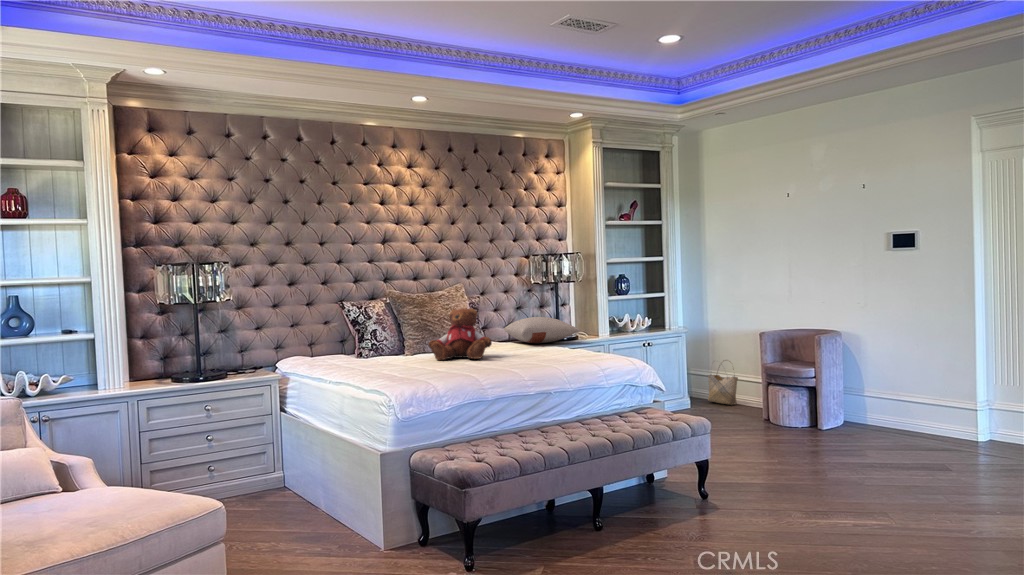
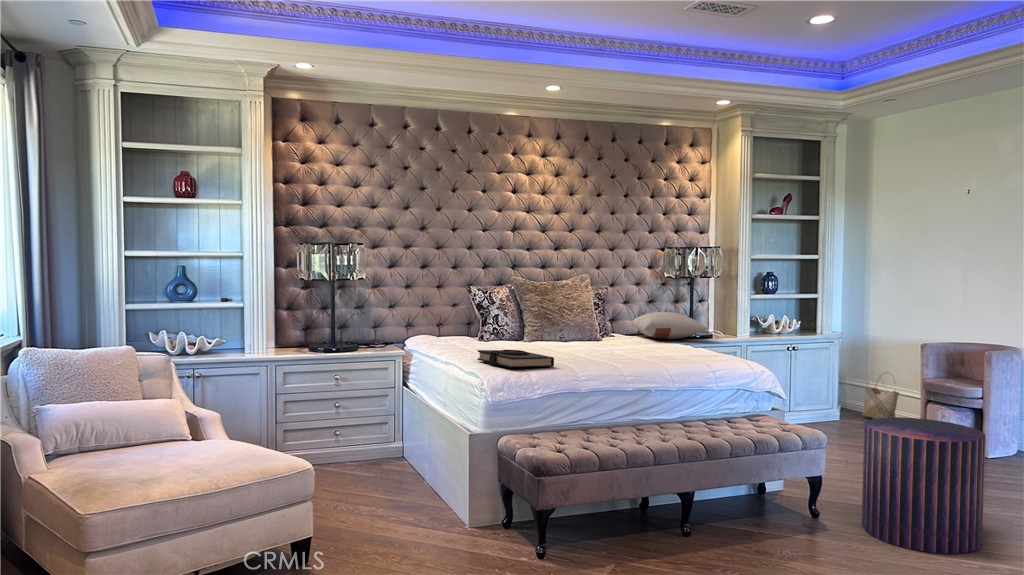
teddy bear: present [429,308,492,360] -> none [543,299,605,350]
book: none [375,363,457,381] -> present [477,350,554,367]
pouf: none [742,398,847,517] -> present [862,417,985,554]

